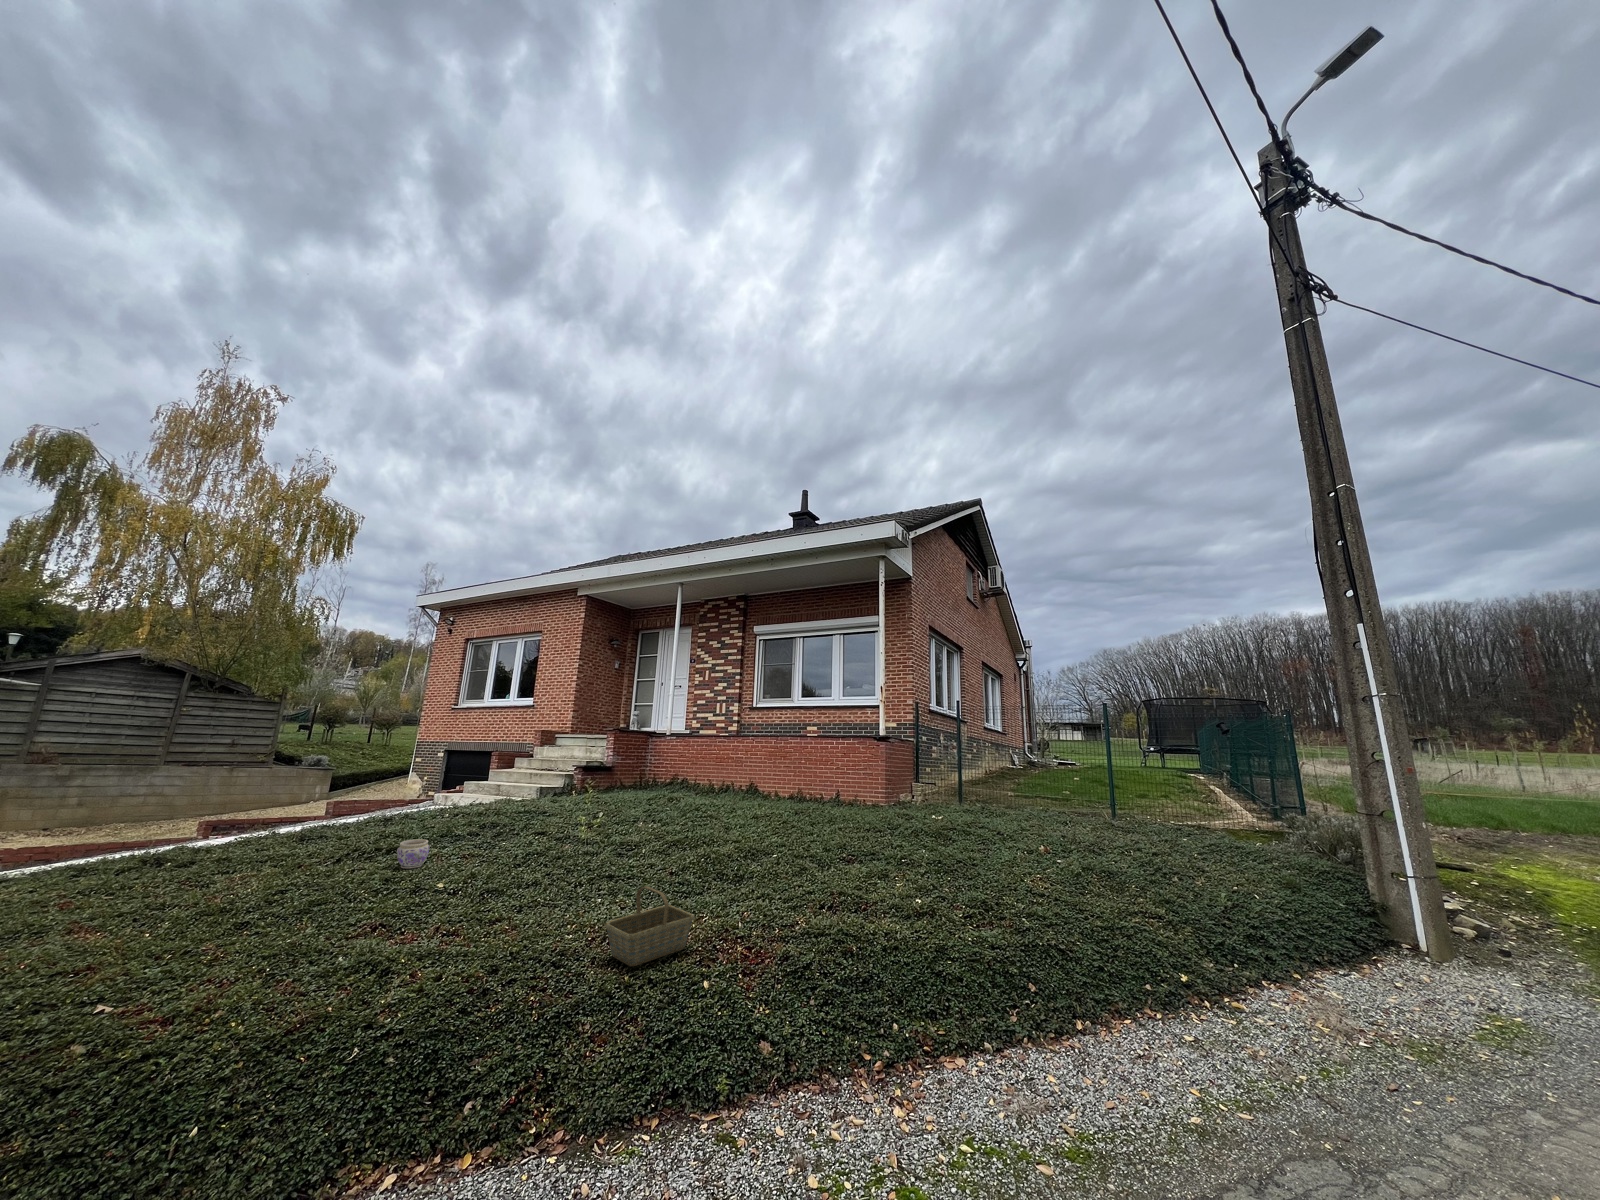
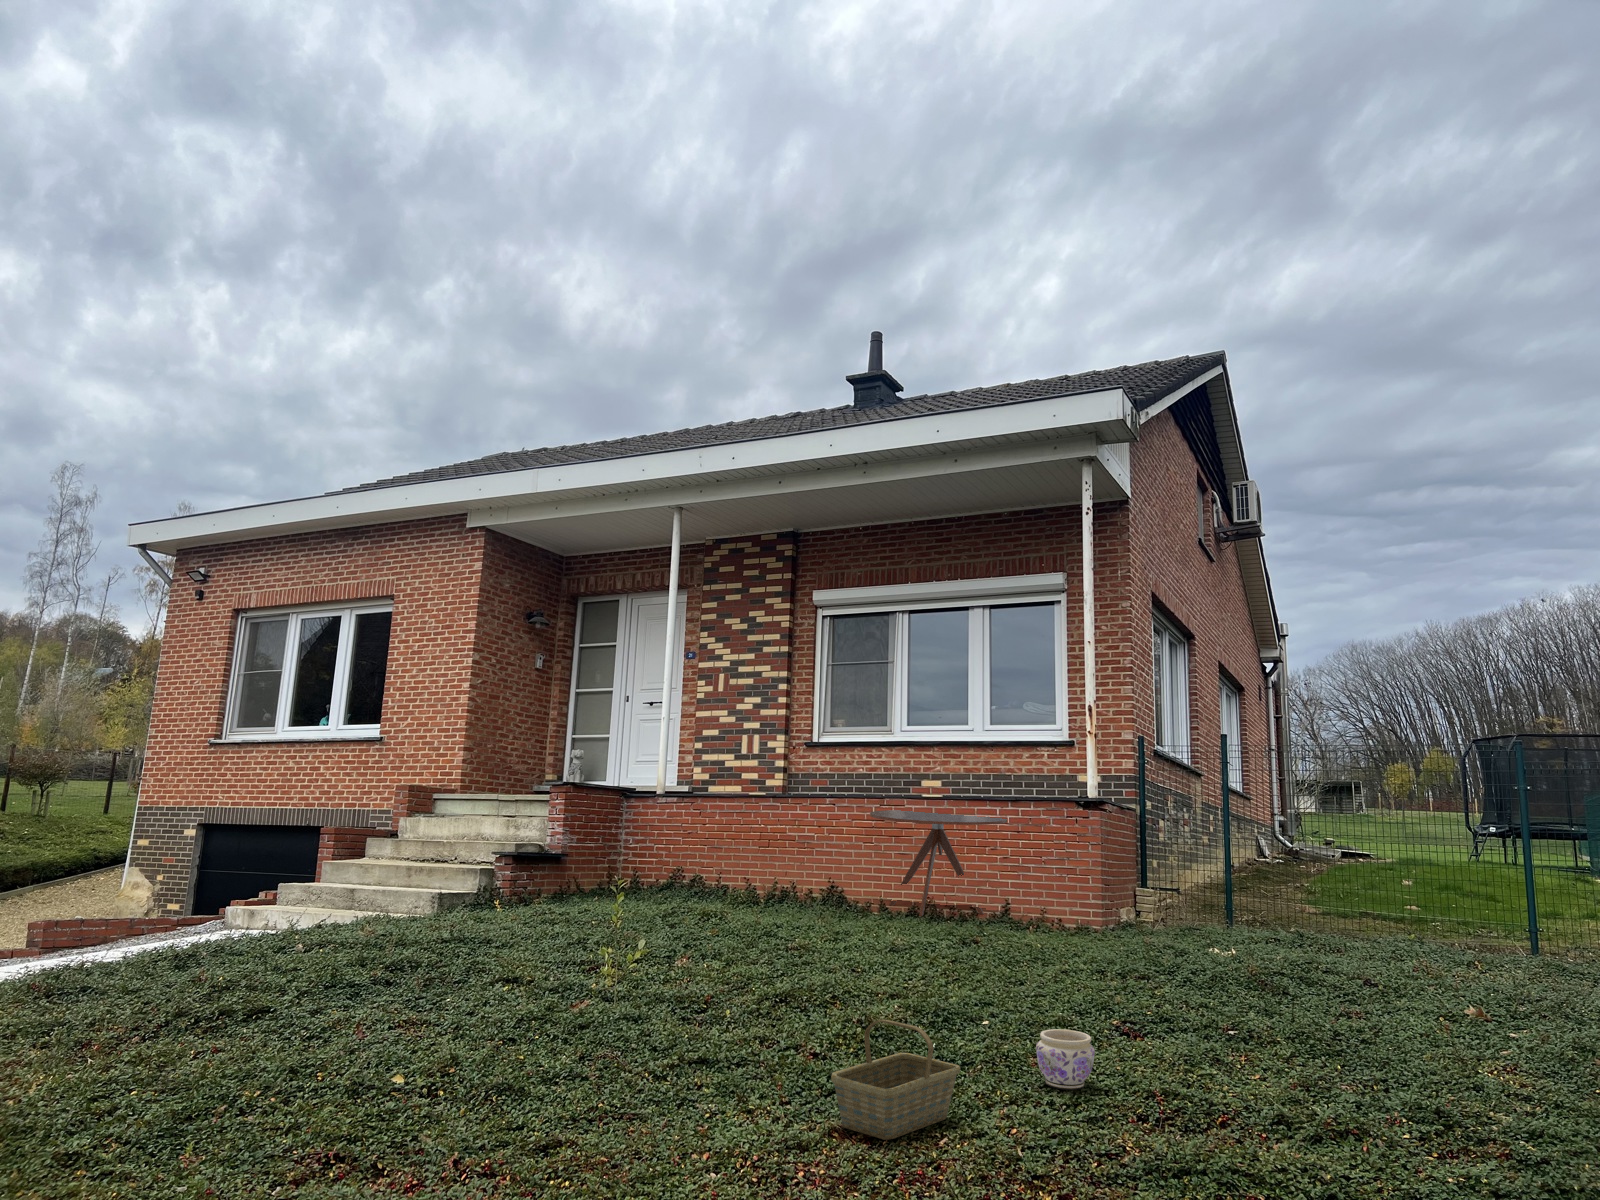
round table: none [762,744,836,804] -> present [870,810,1007,916]
planter: present [397,839,430,869] -> present [1036,1029,1095,1090]

